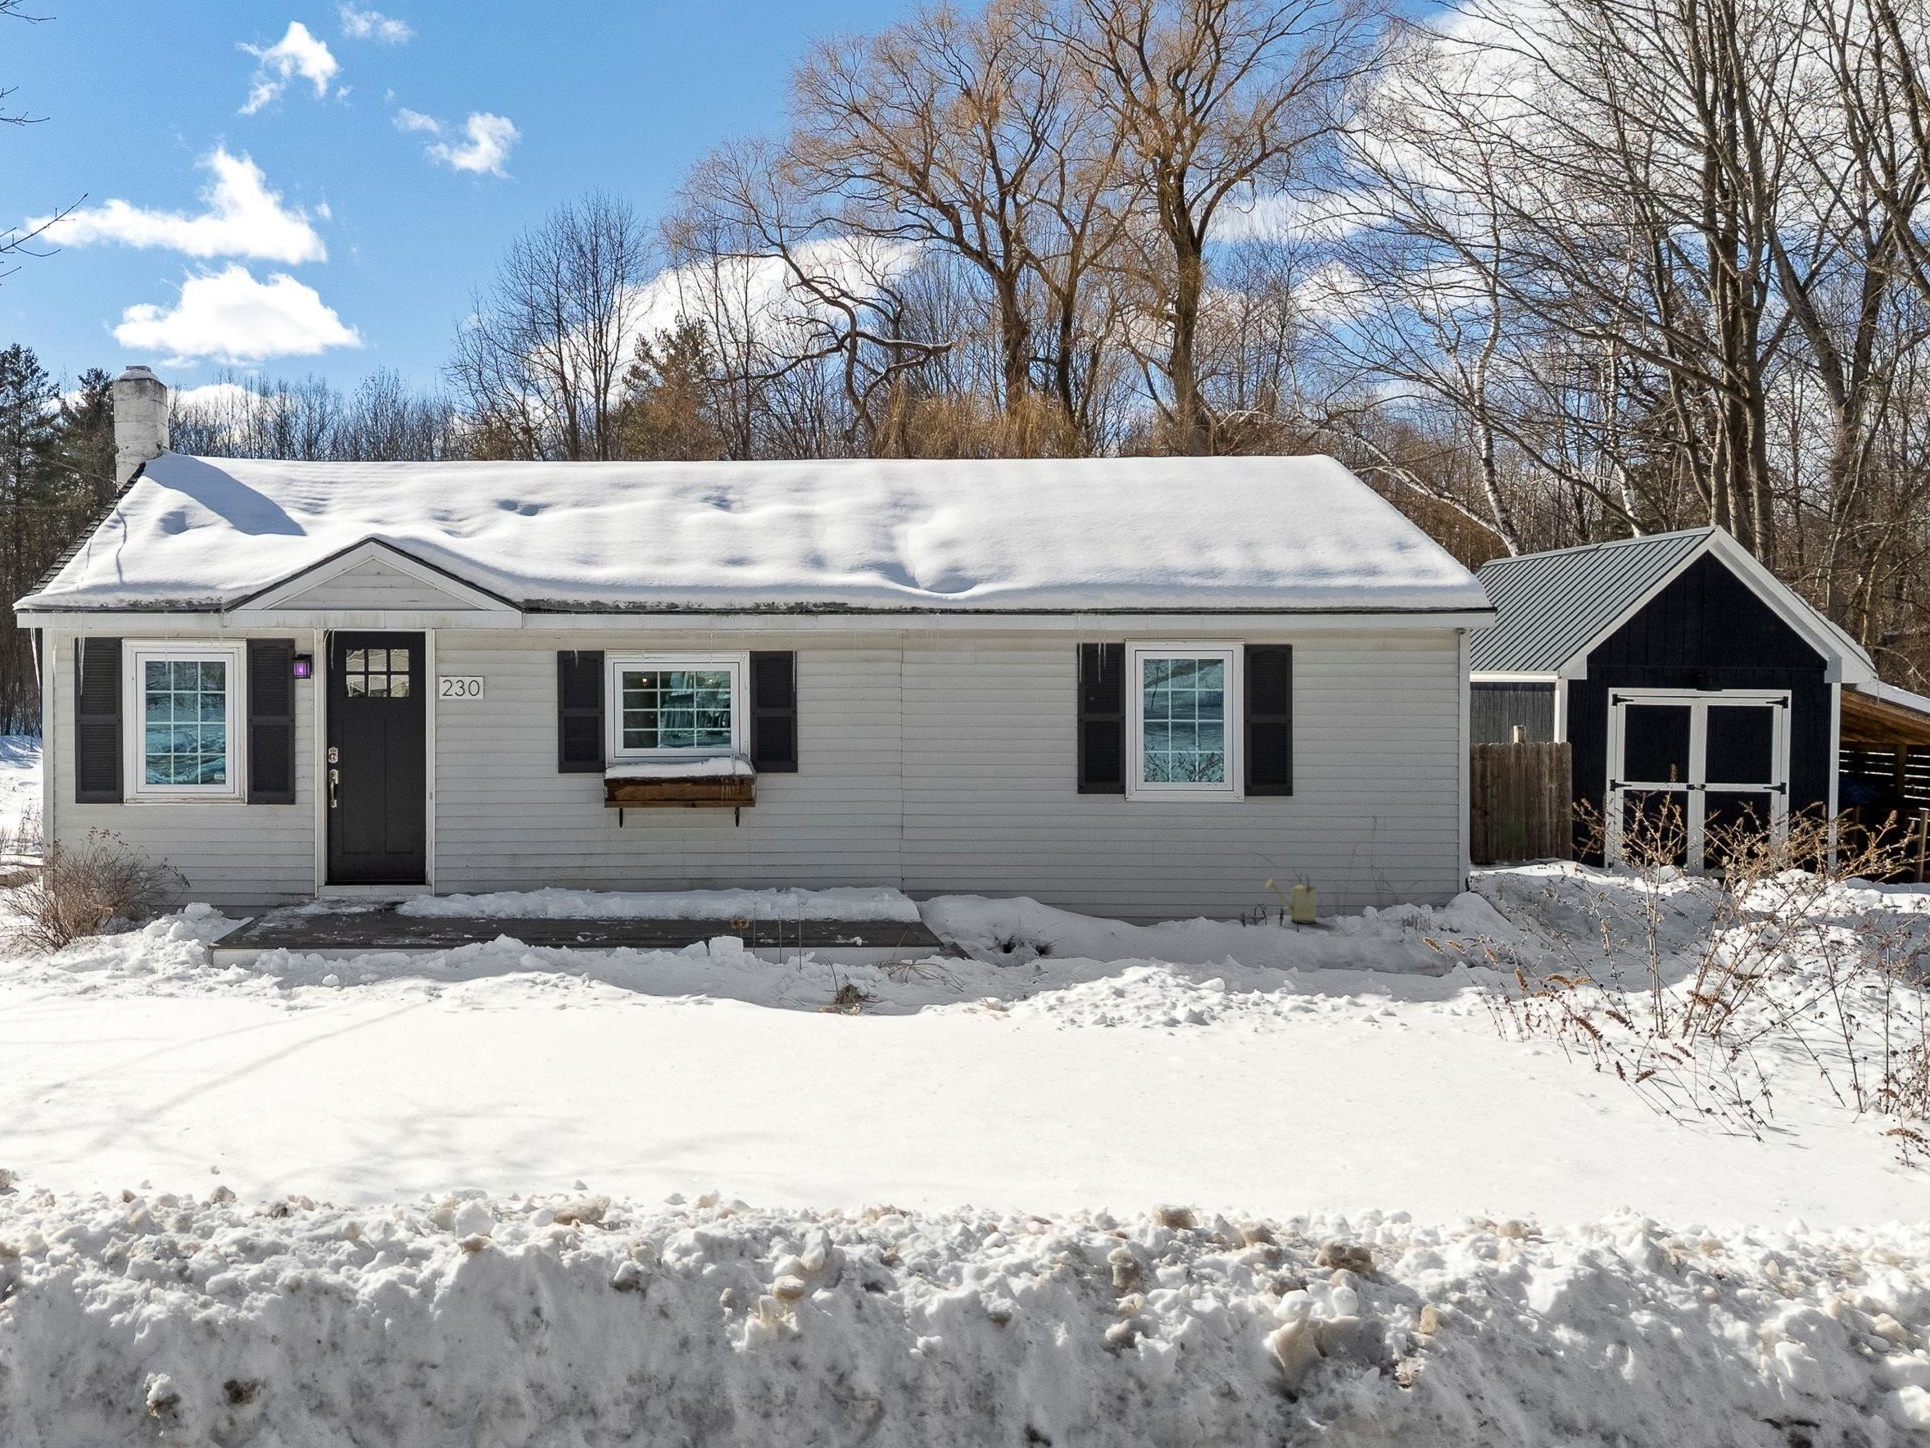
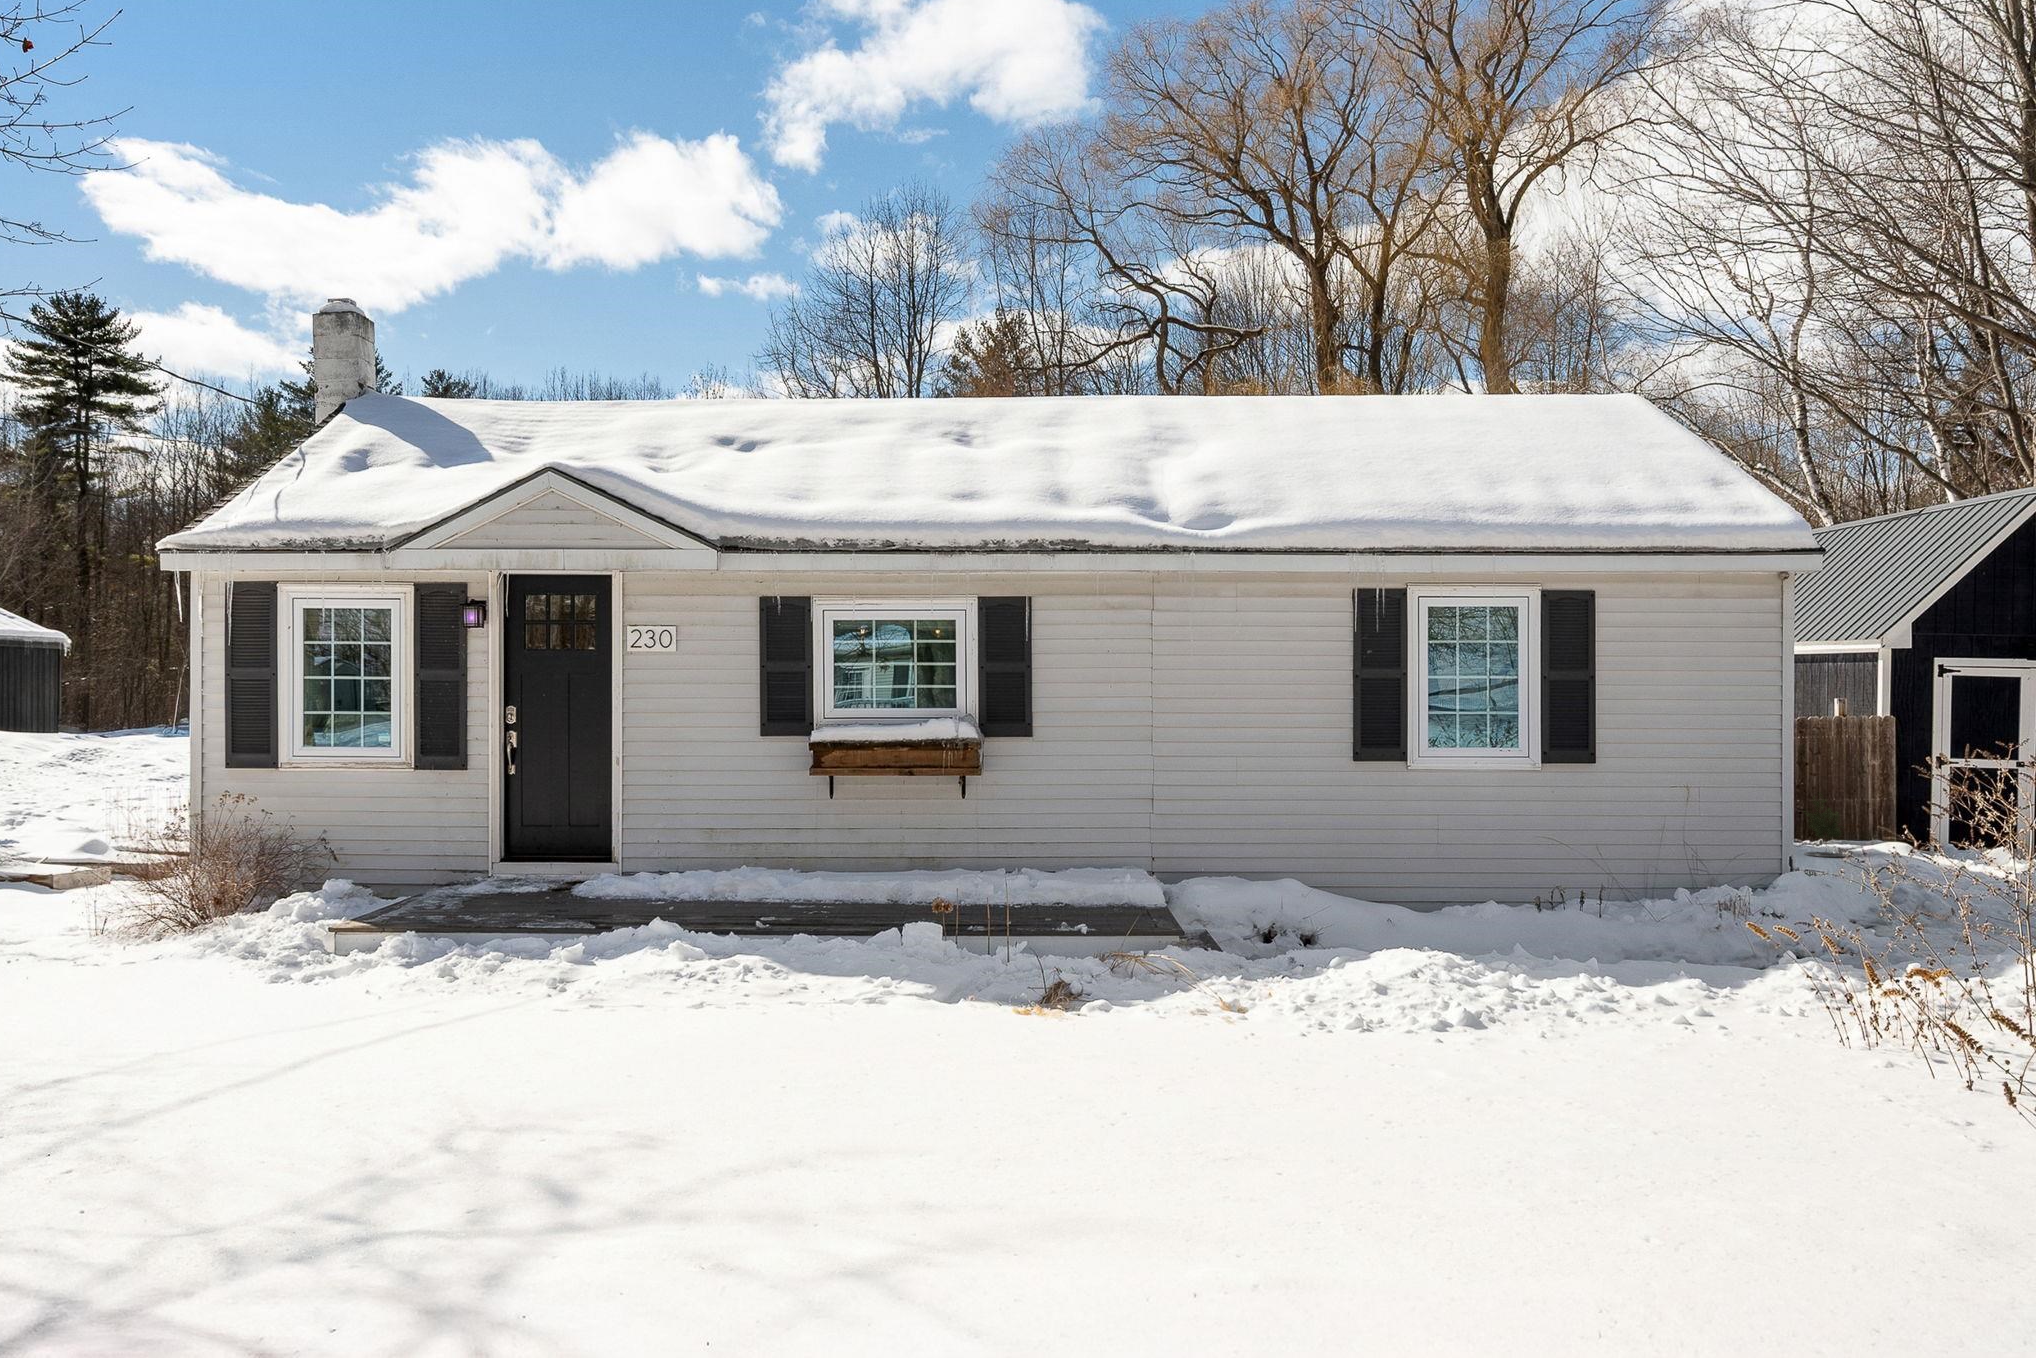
watering can: present [1265,877,1316,924] -> none [1572,856,1639,914]

